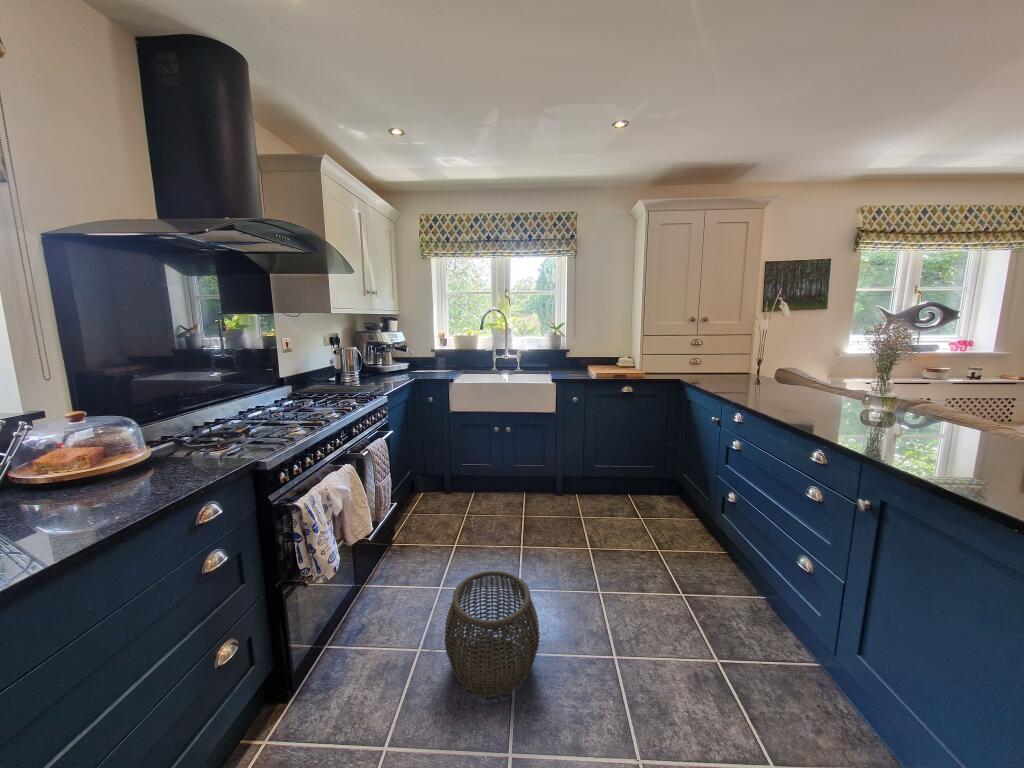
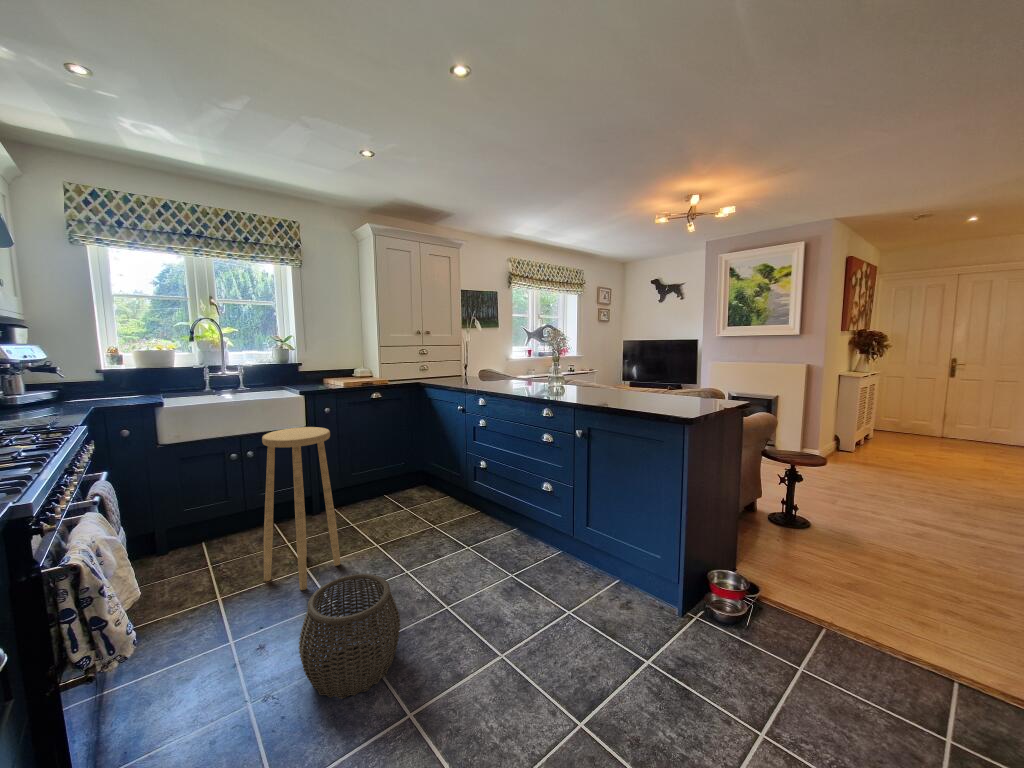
stool: none [487,411,547,560] -> present [262,427,341,590]

